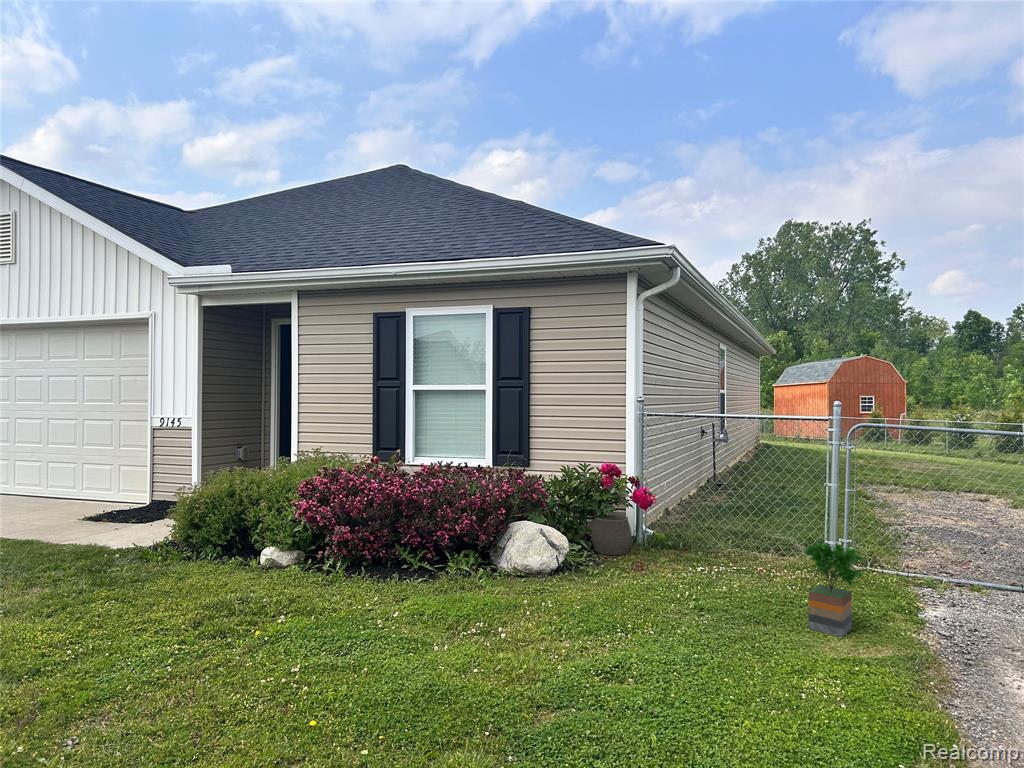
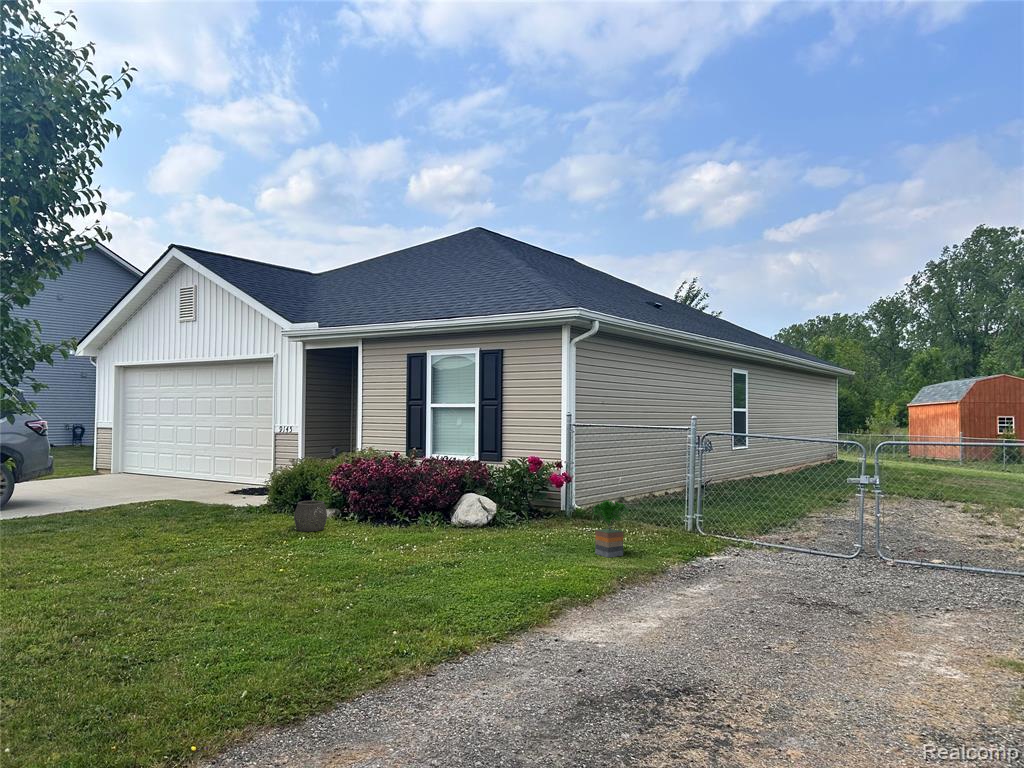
woven basket: present [591,514,632,555] -> present [294,501,327,532]

